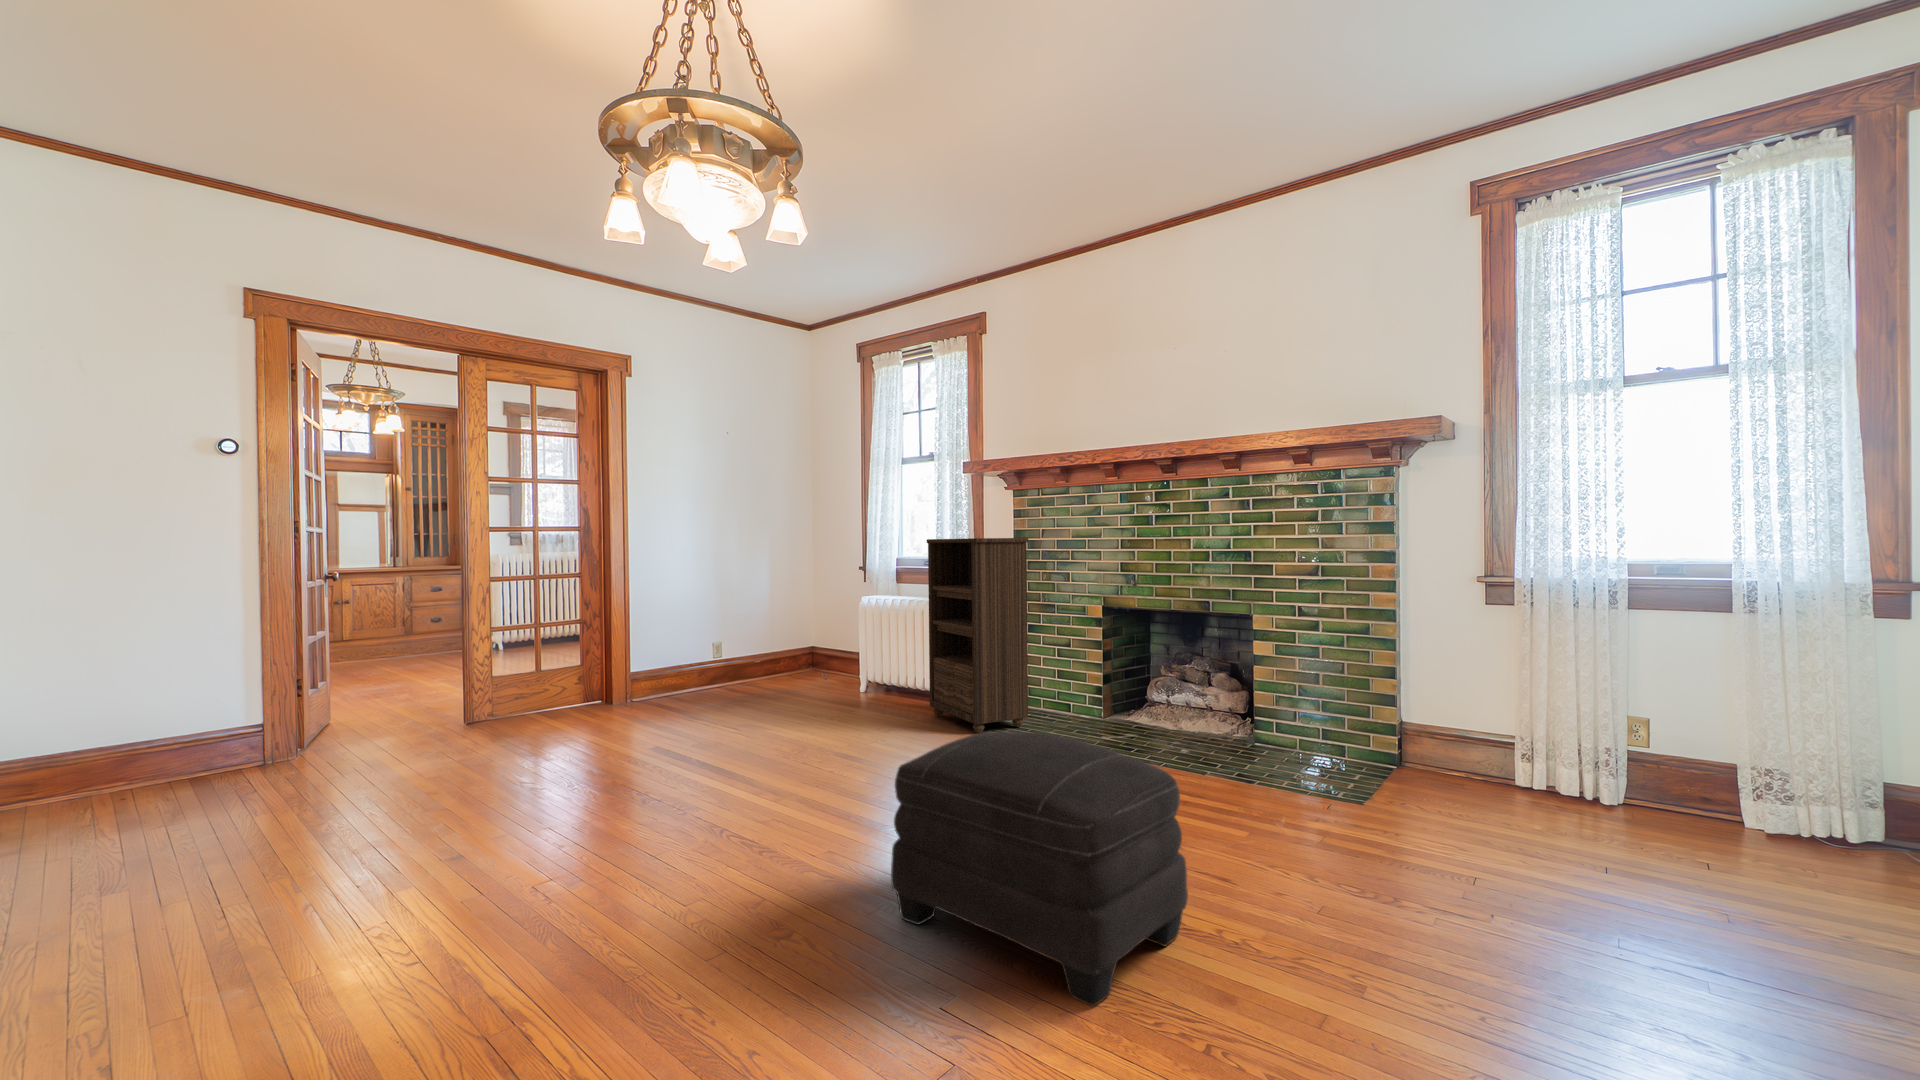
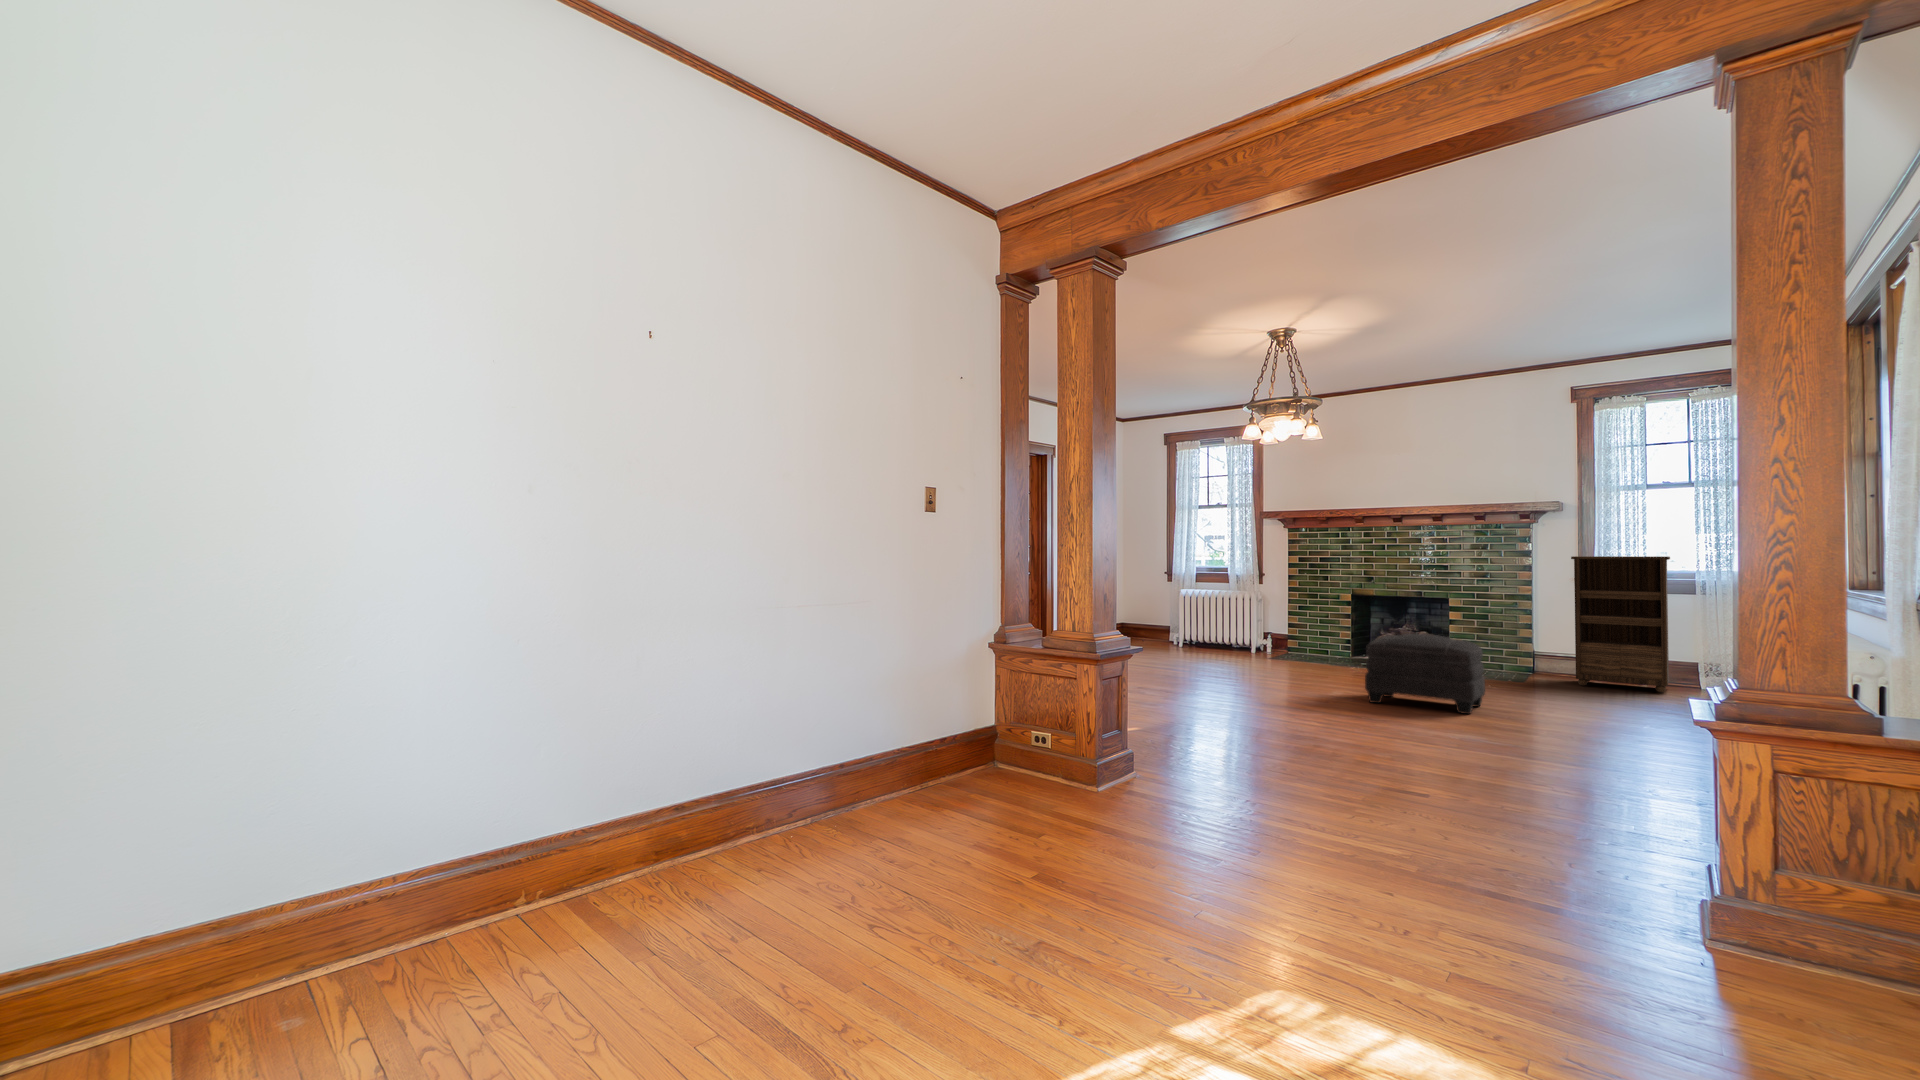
bookshelf: present [927,538,1028,733] -> present [1571,556,1670,693]

